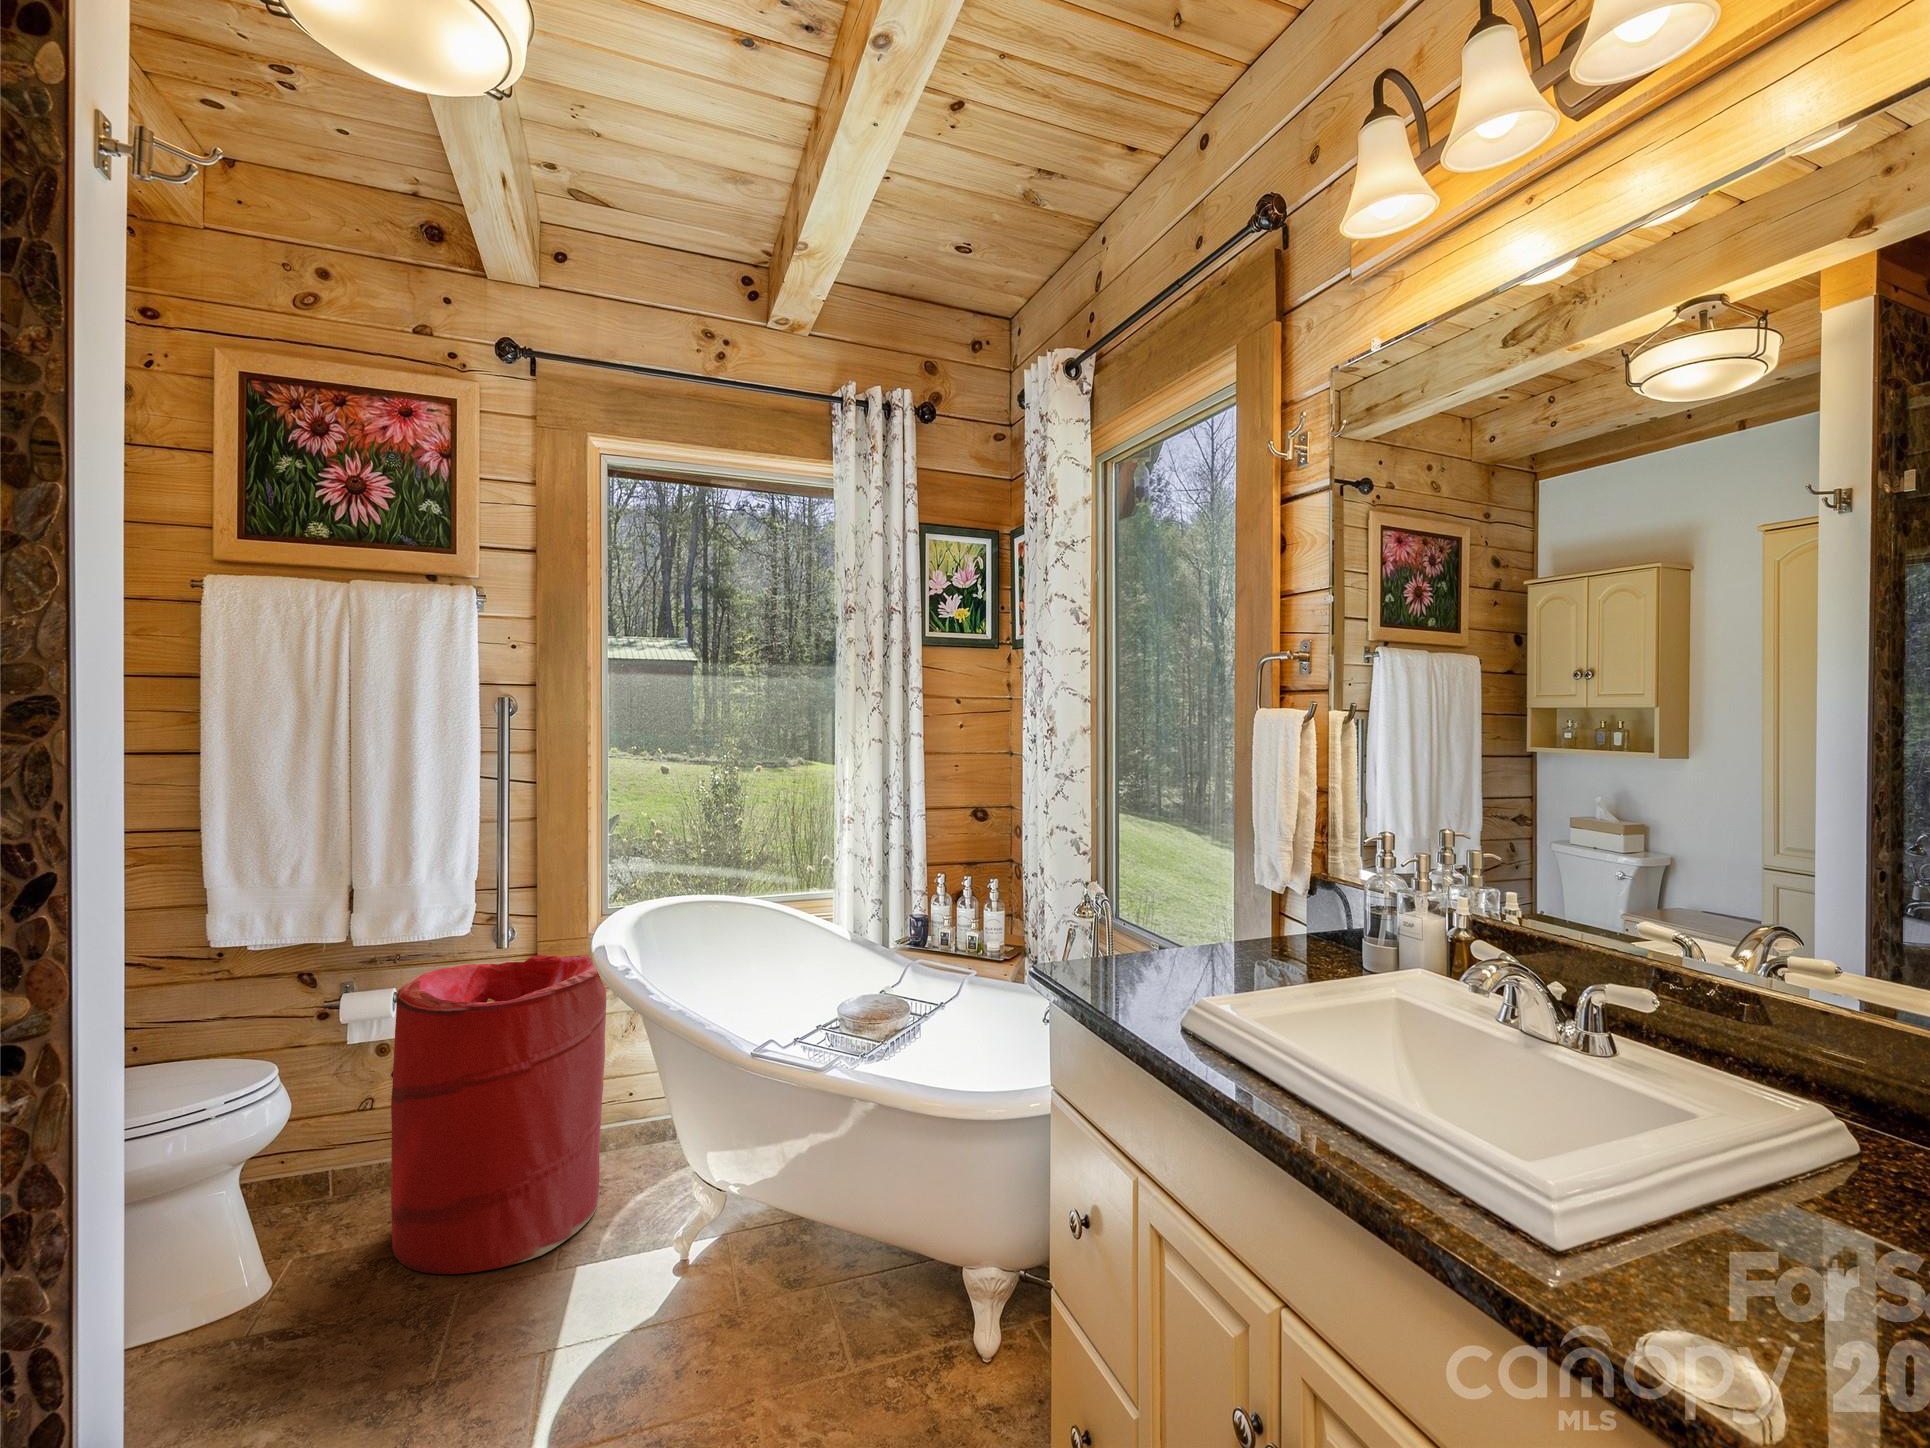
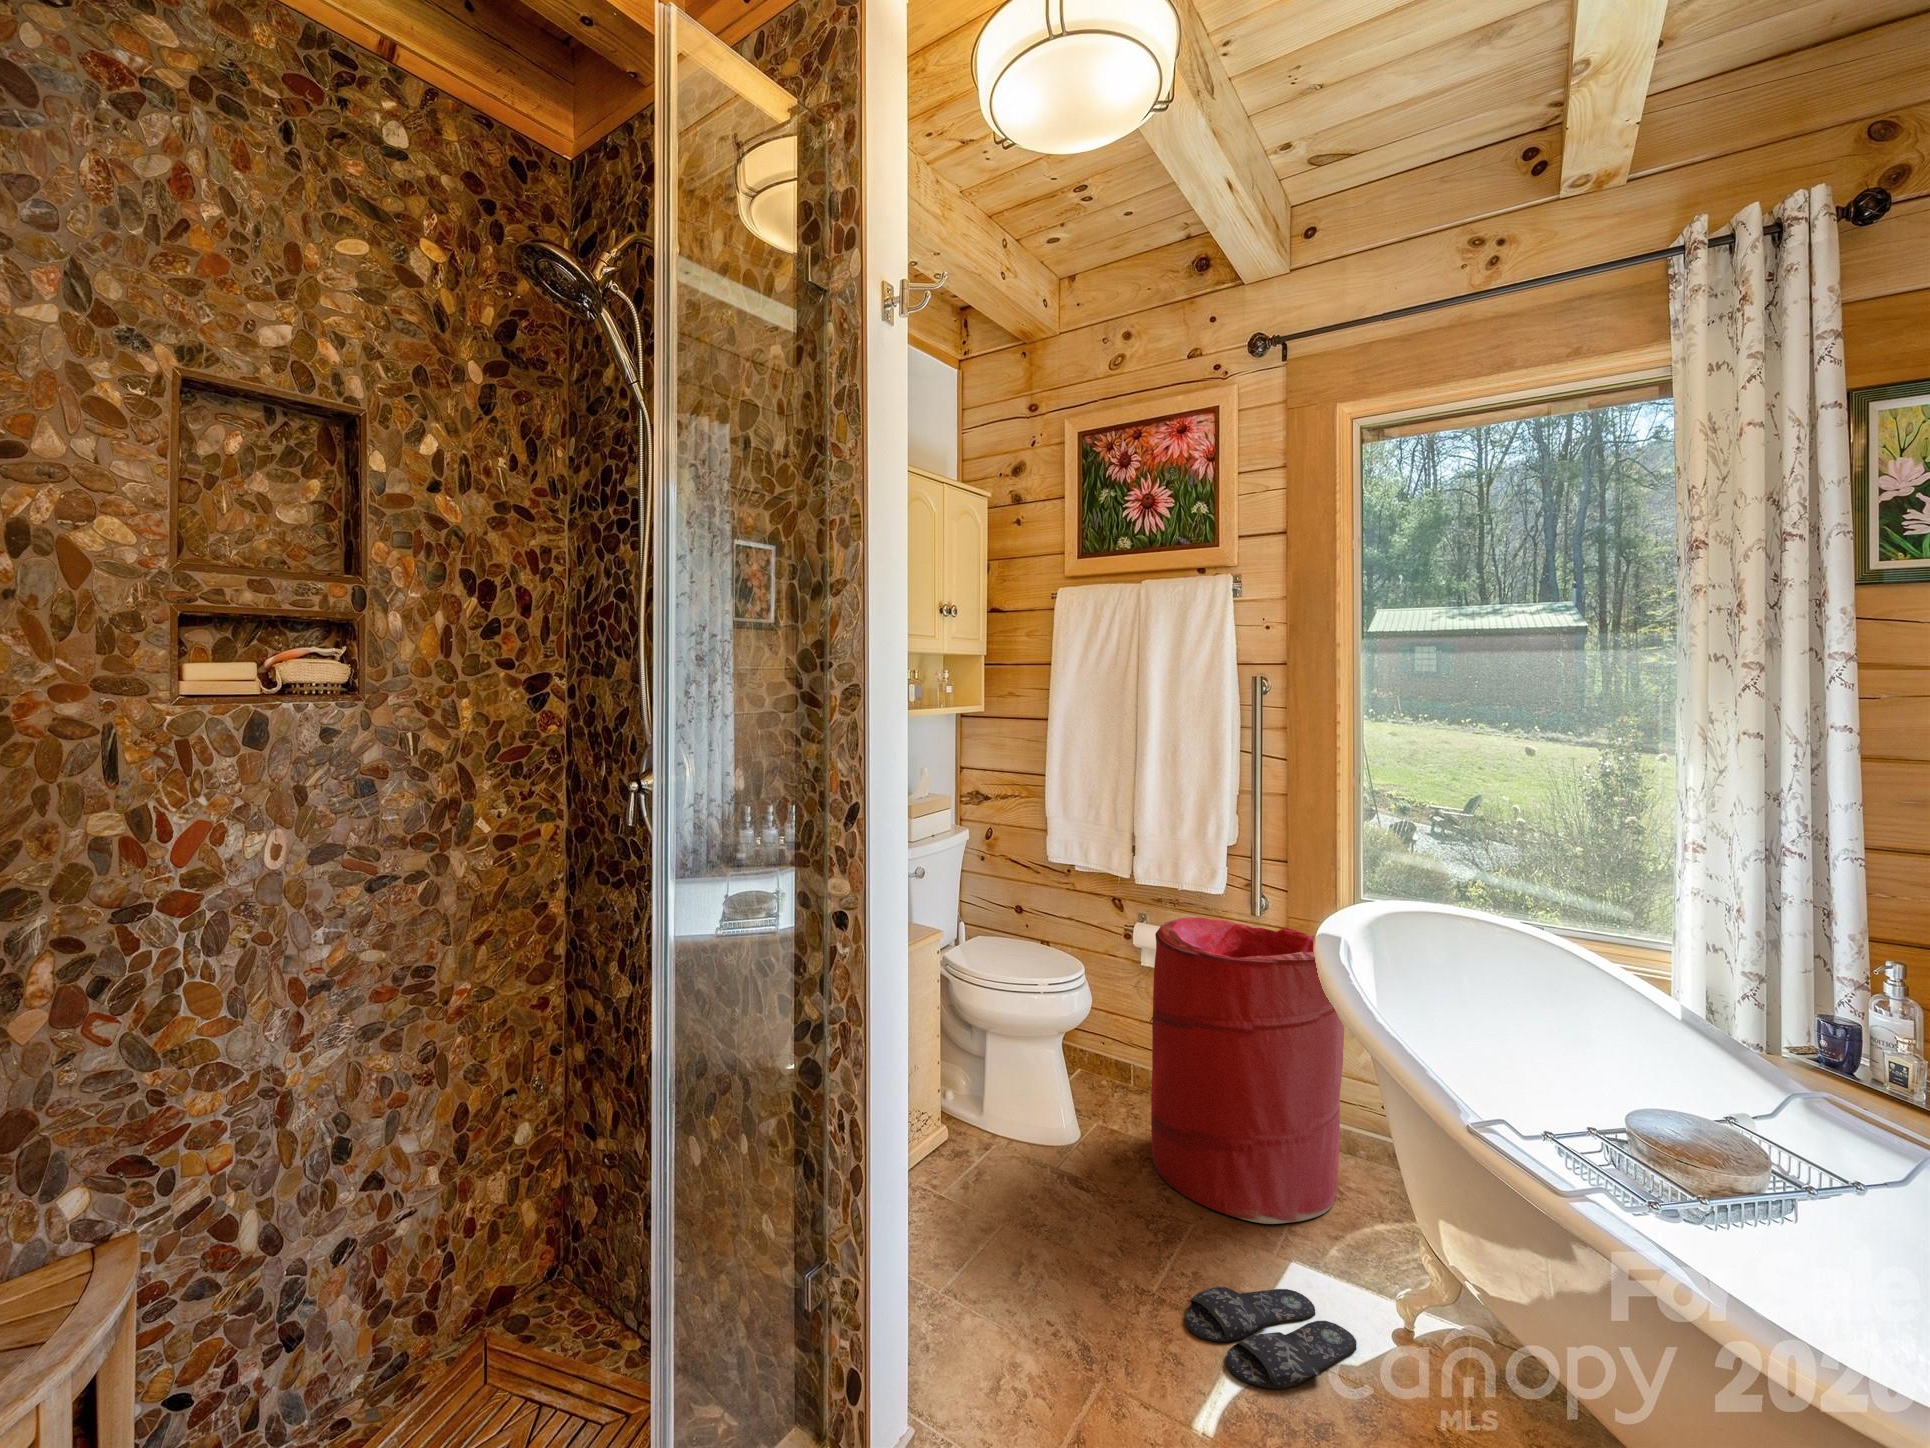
slippers: none [500,1294,658,1399] -> present [1185,1287,1356,1389]

